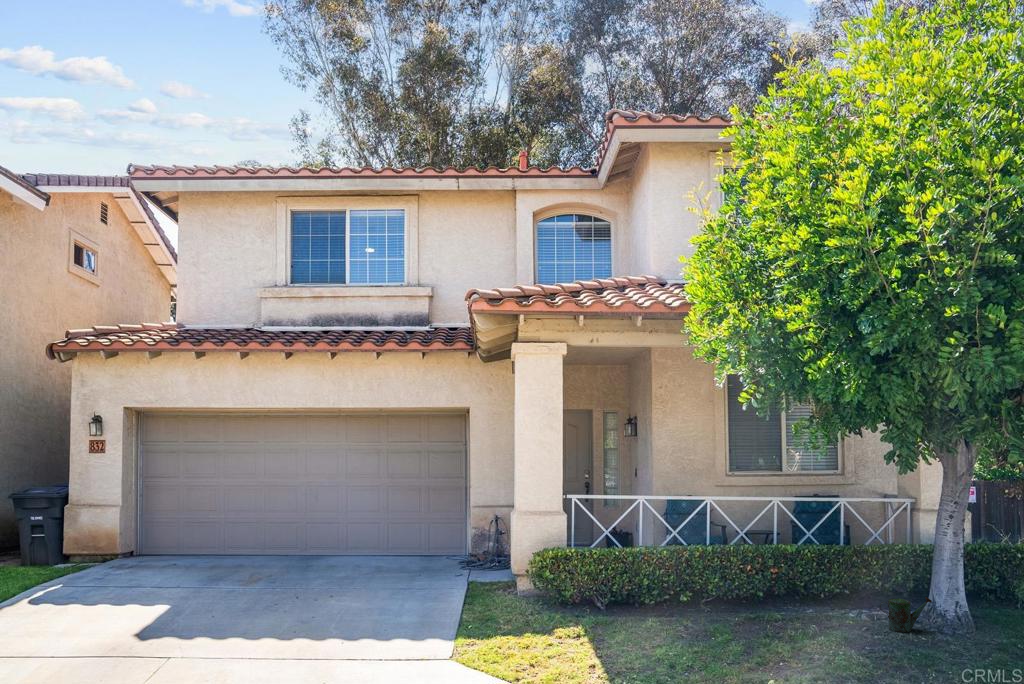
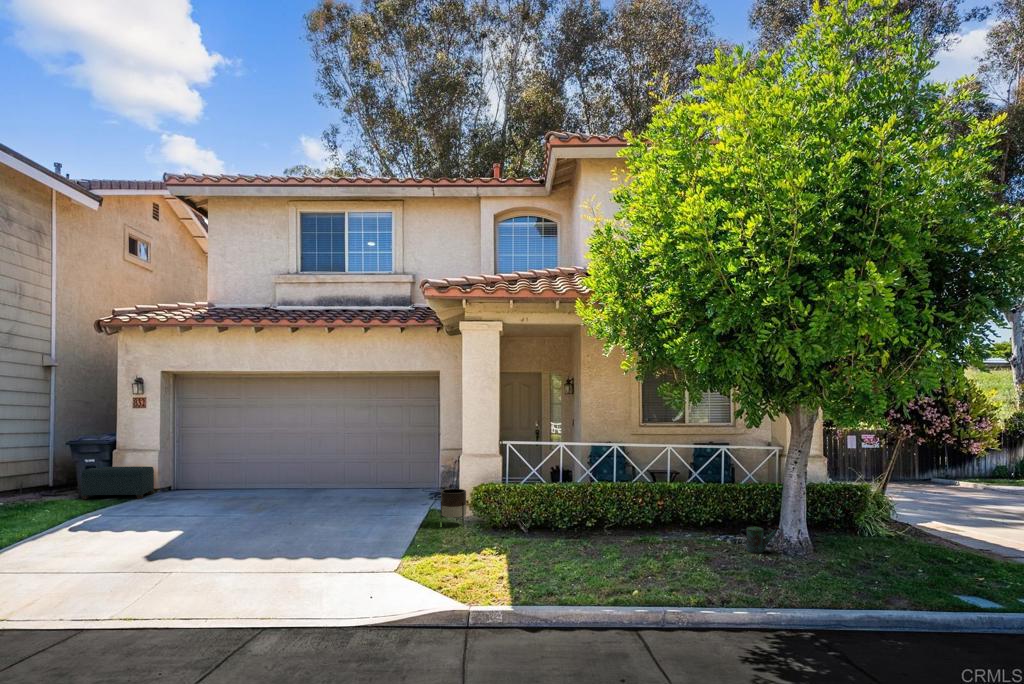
bench: none [24,529,114,571] -> present [81,466,154,499]
planter: none [491,554,522,602] -> present [441,489,466,527]

